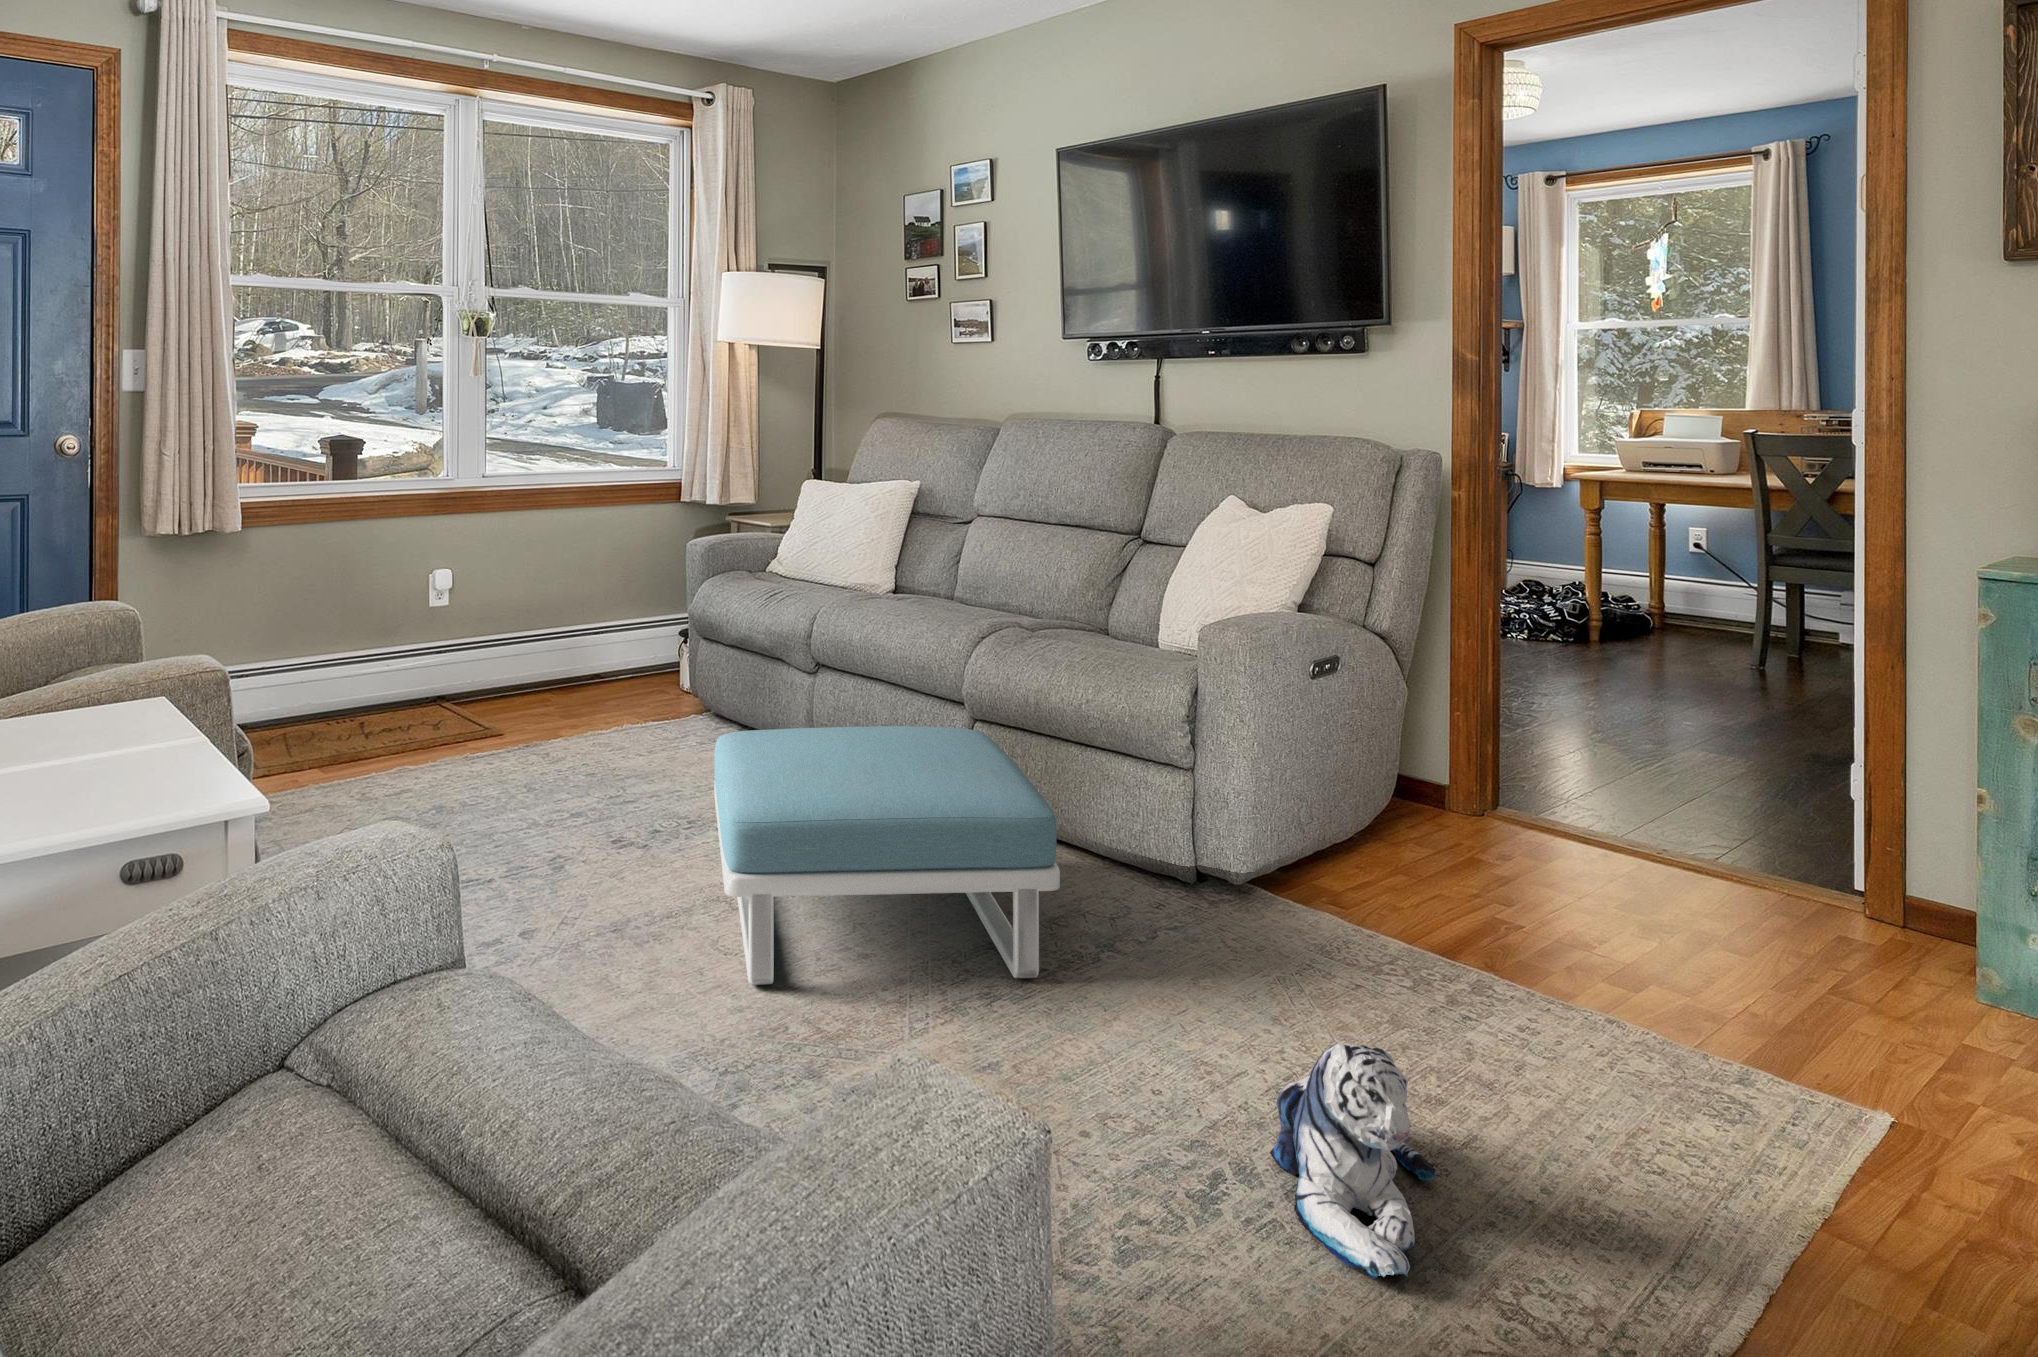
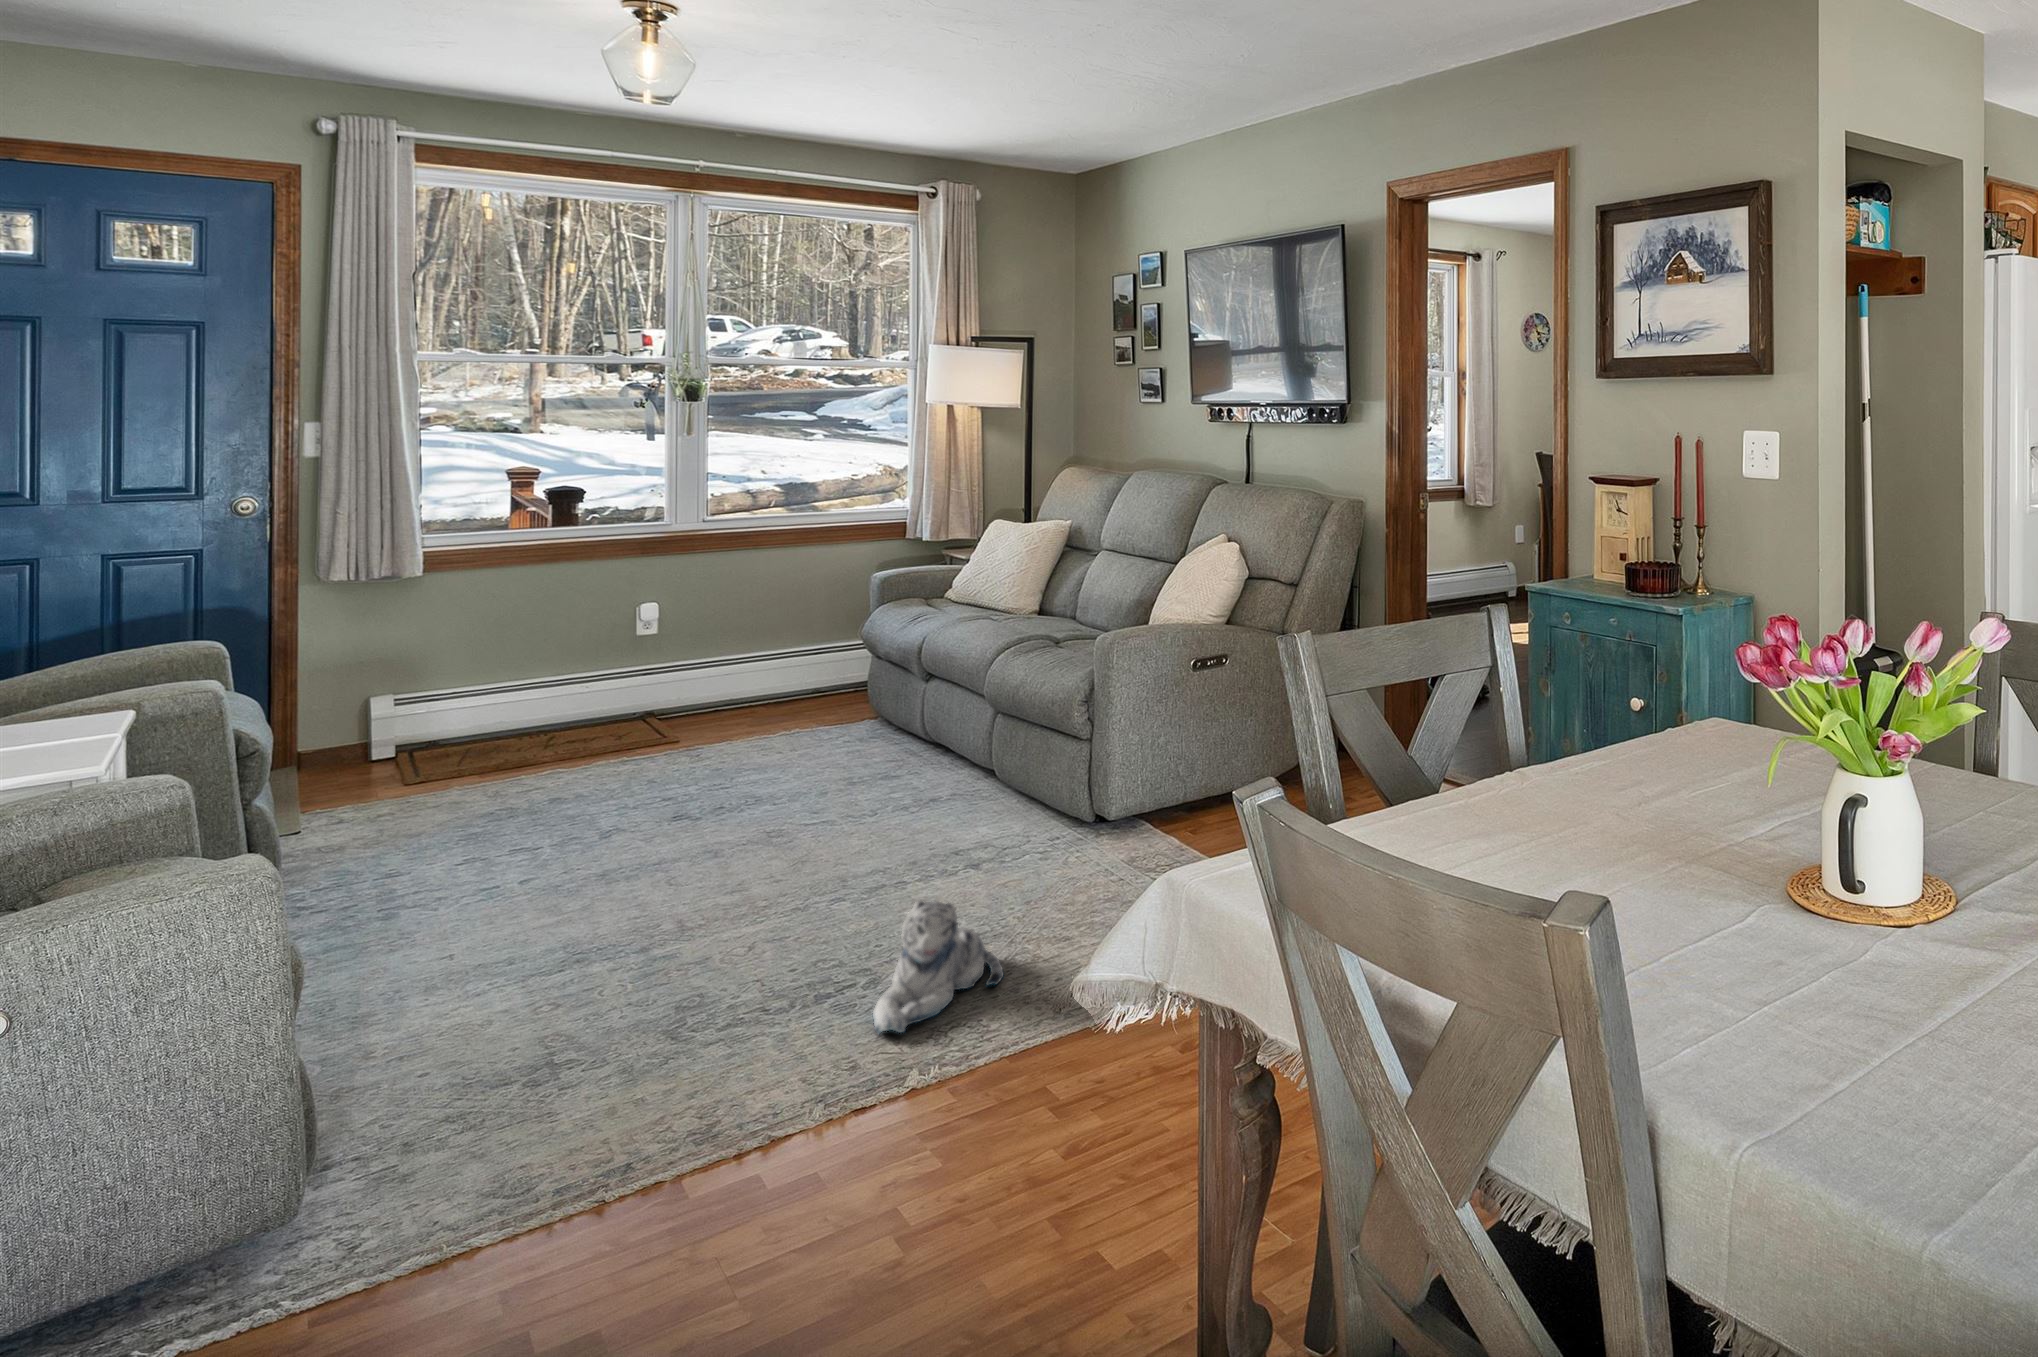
footstool: present [714,726,1060,985] -> none [642,719,954,906]

